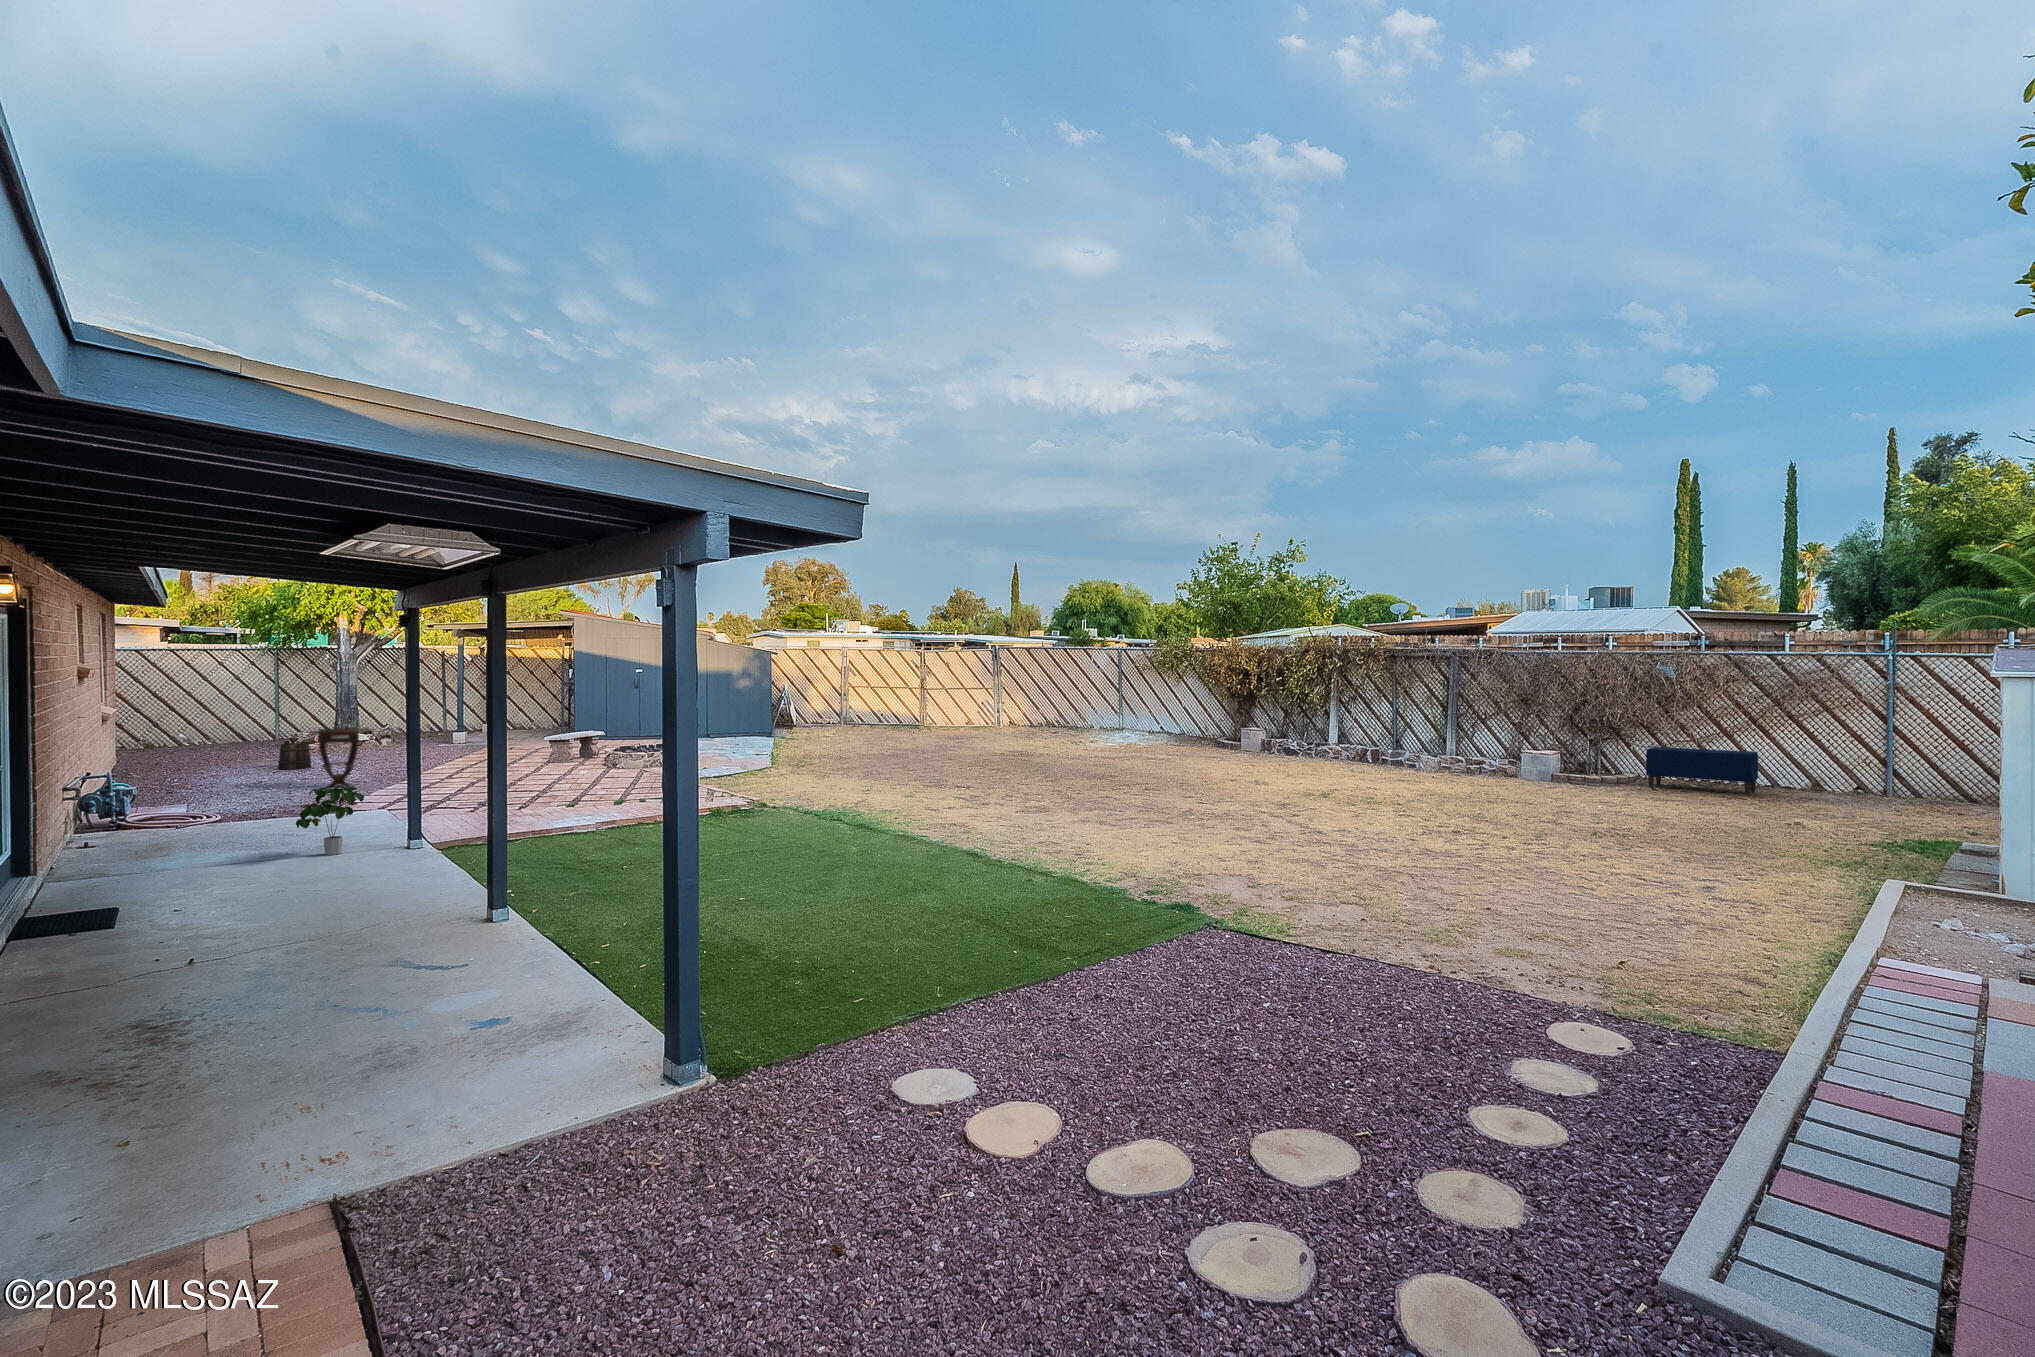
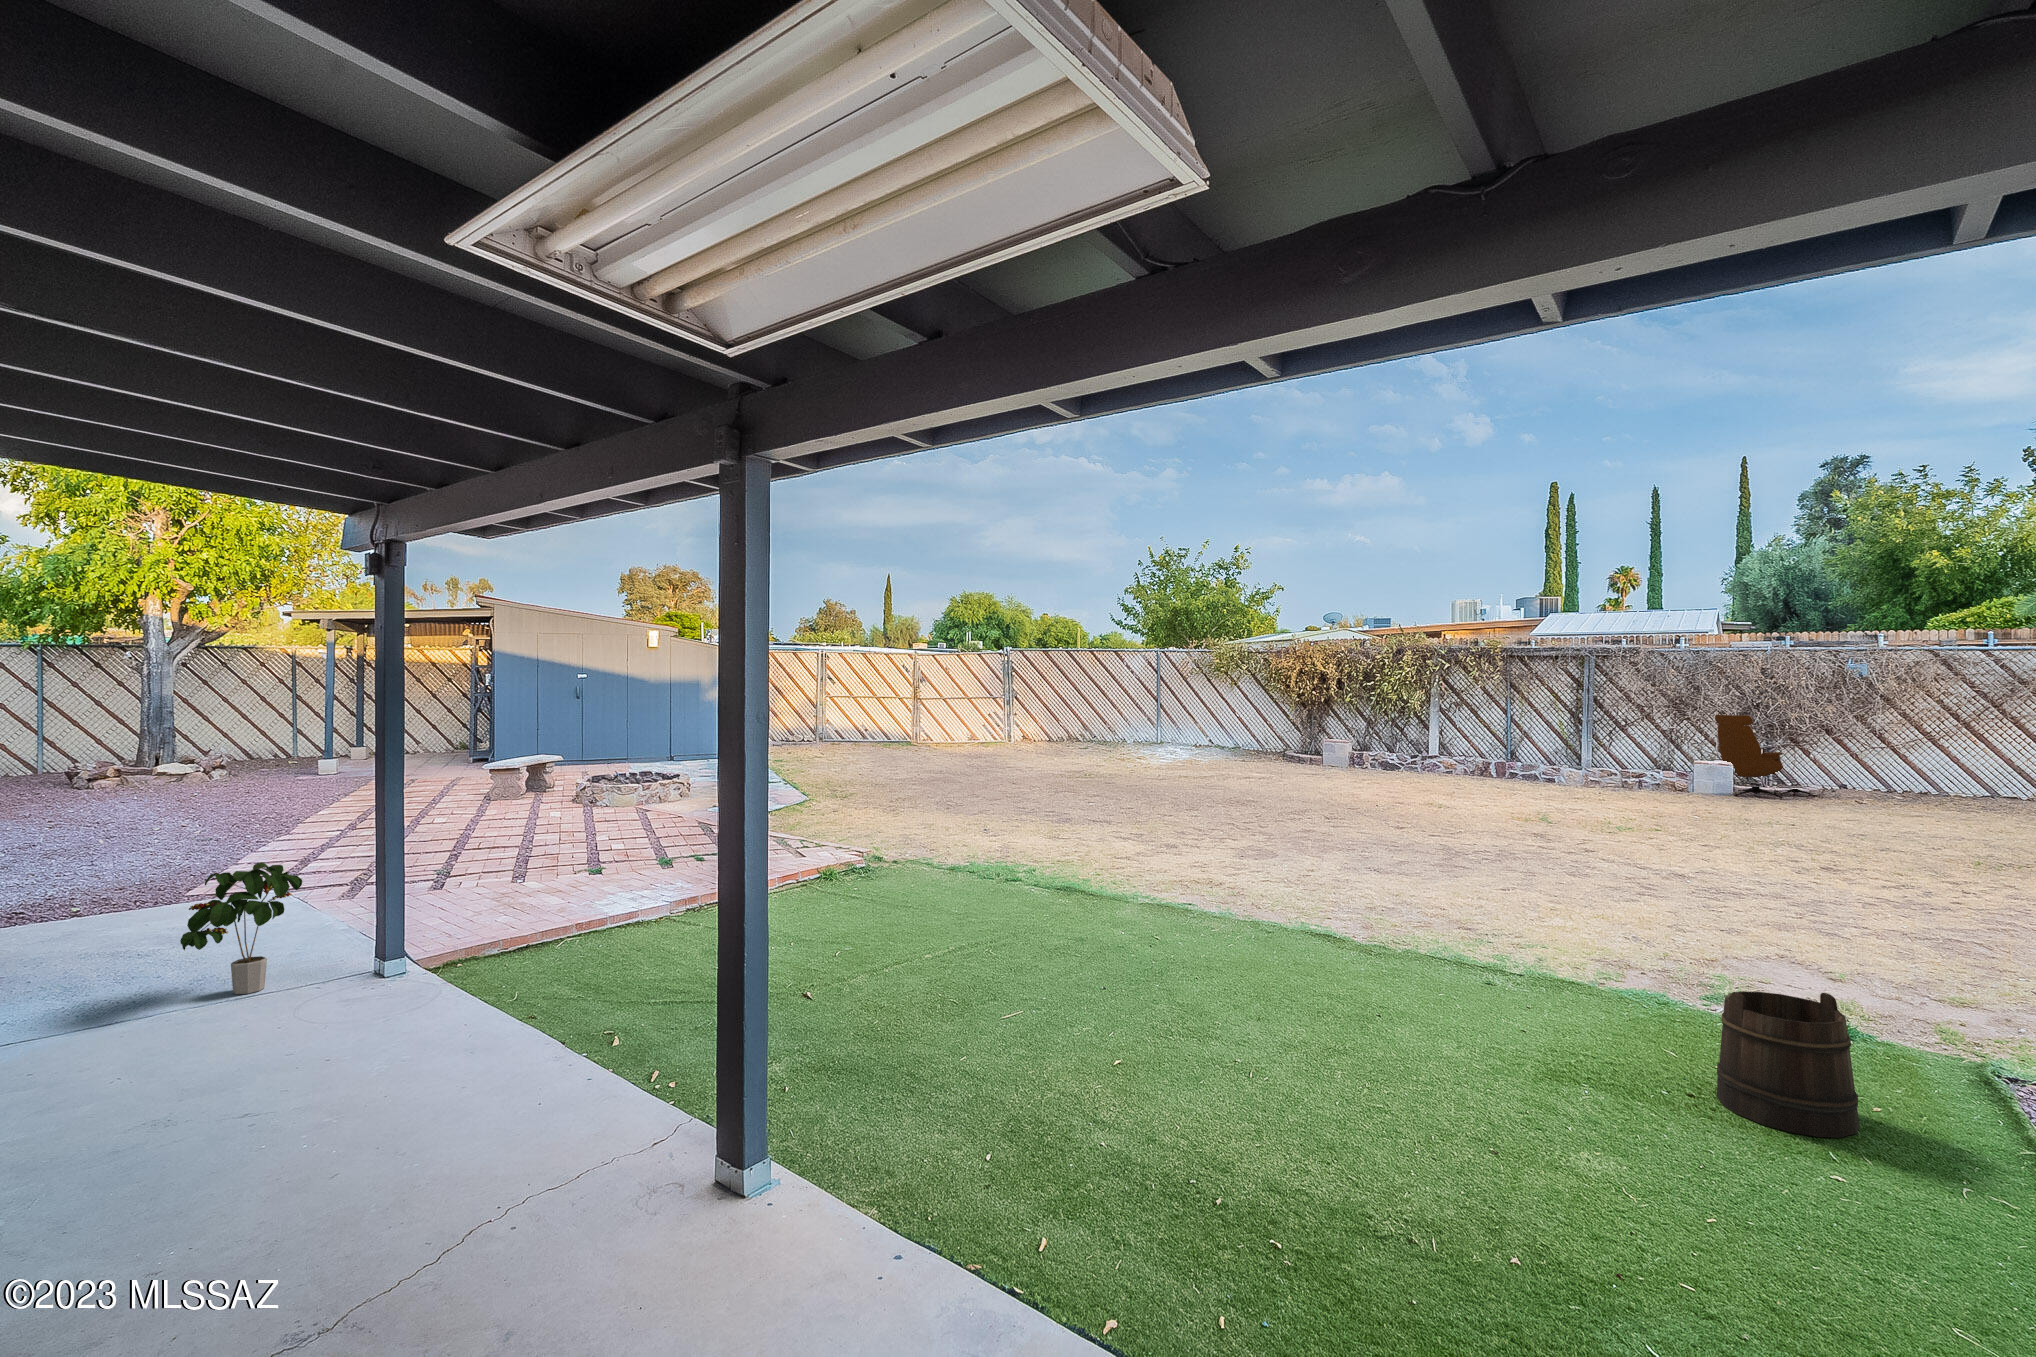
lounge chair: none [1537,710,1631,784] -> present [1715,714,1815,799]
side table: present [318,728,359,790] -> none [146,757,220,857]
bucket: present [278,741,311,769] -> present [1717,991,1859,1138]
bench: present [1646,747,1758,795] -> none [1844,755,1984,808]

